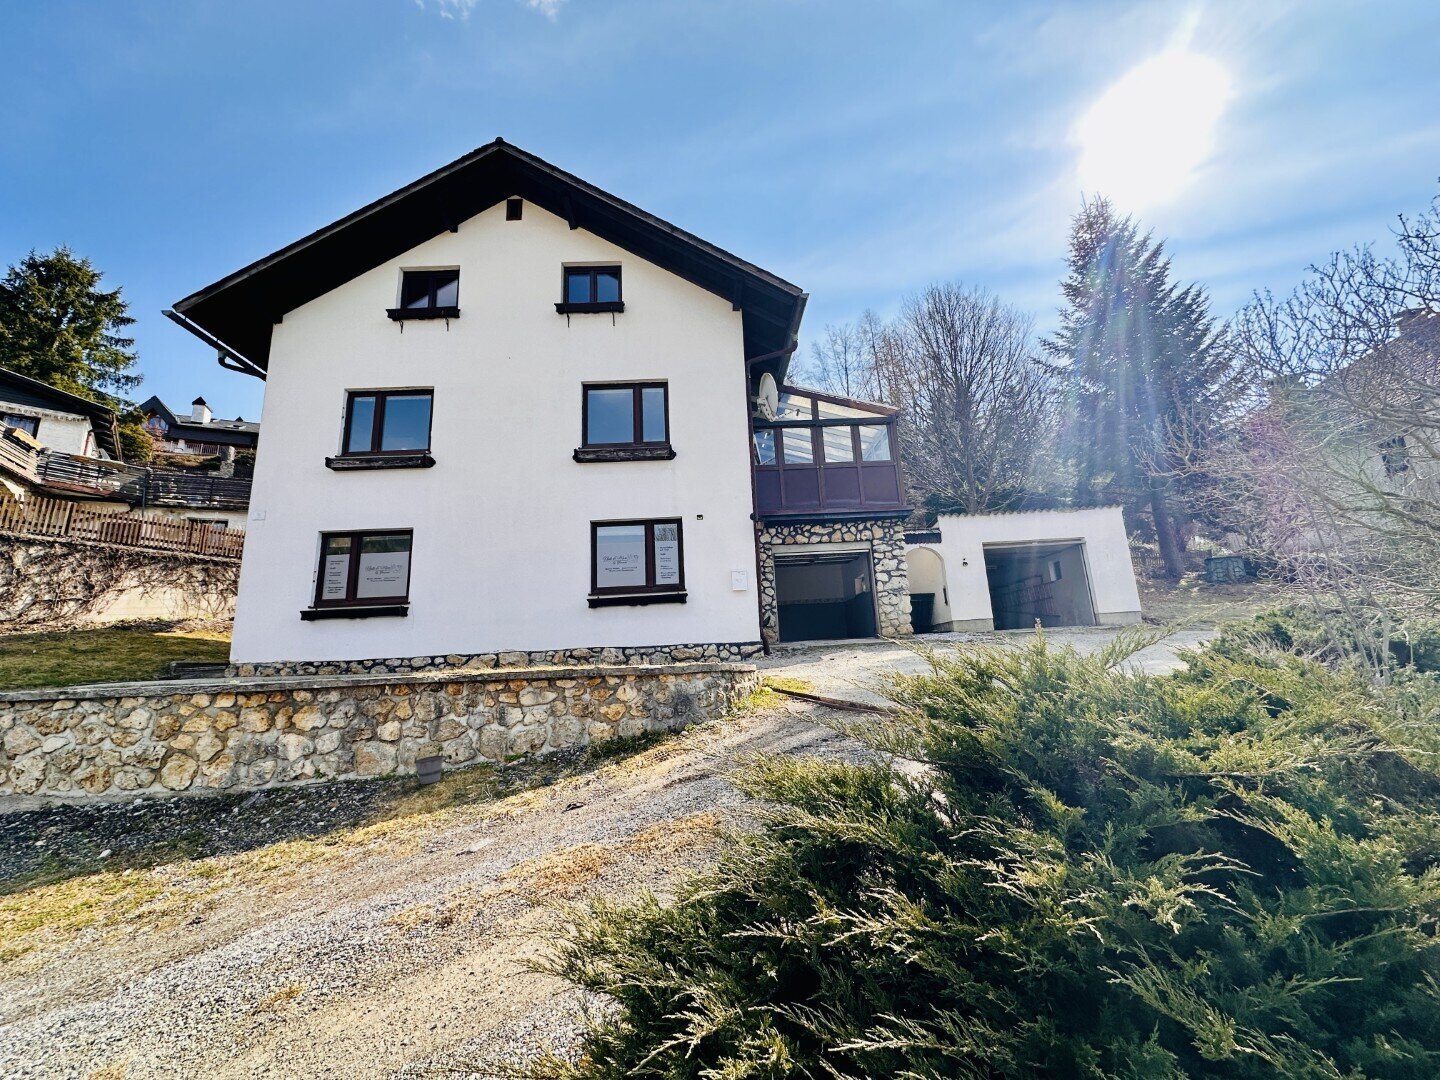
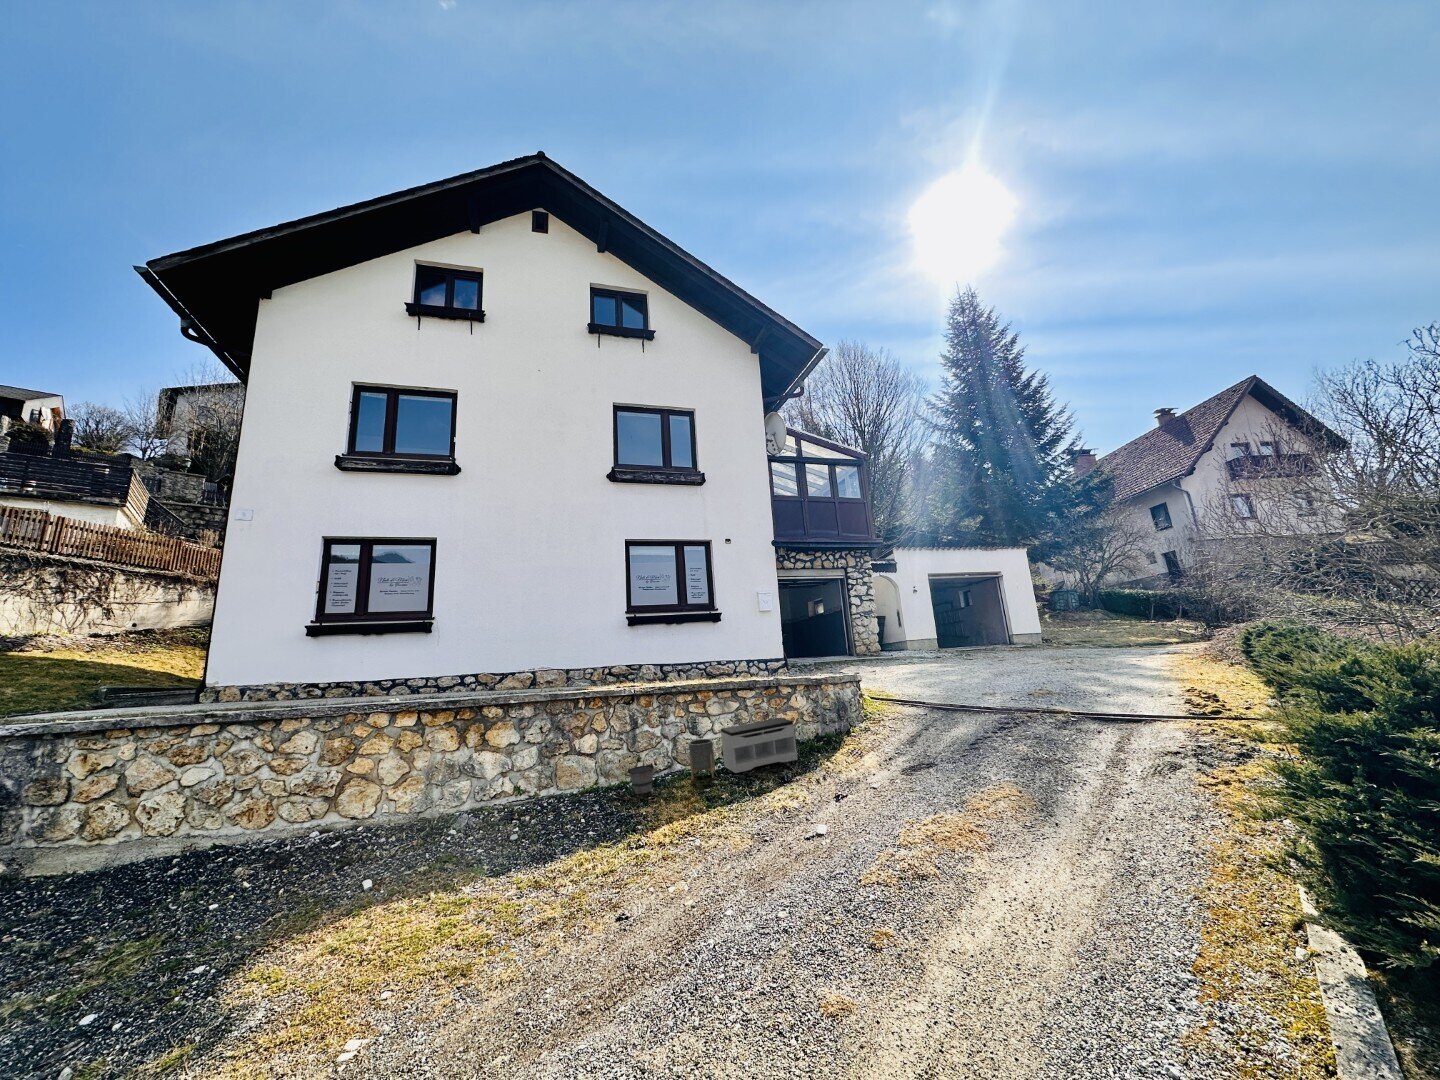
bench: none [524,711,608,769] -> present [721,718,798,773]
planter: none [484,731,519,773] -> present [689,739,715,780]

